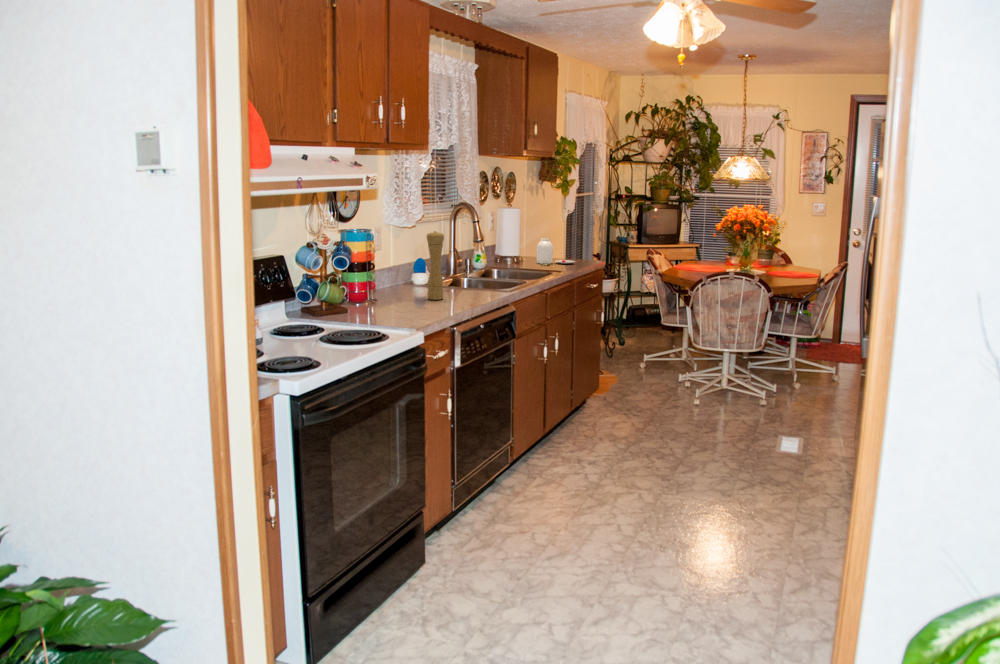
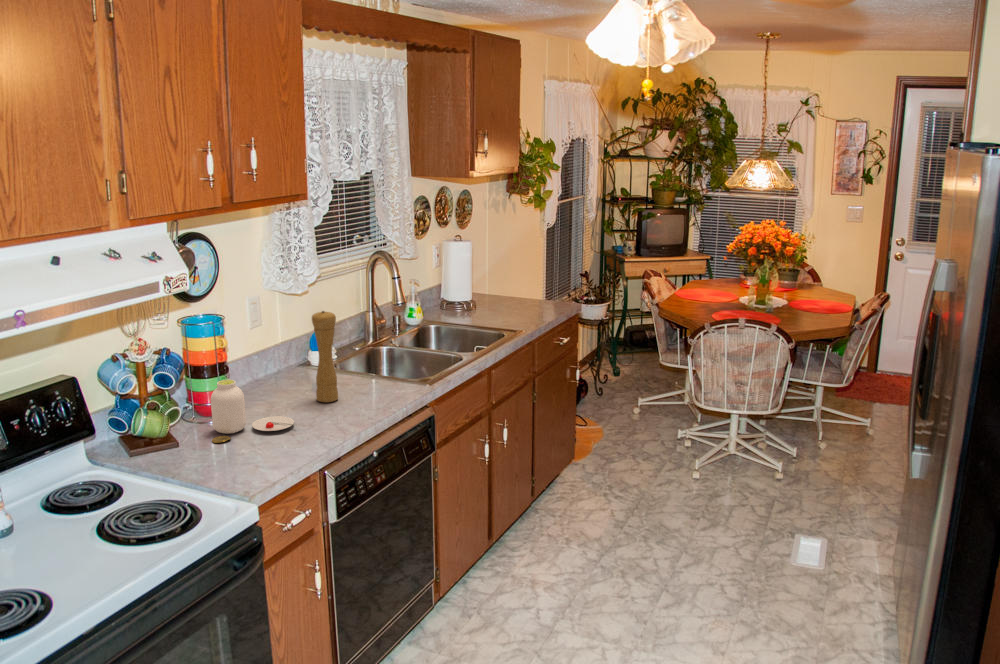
jar: present [537,238,575,266] -> present [211,380,295,443]

